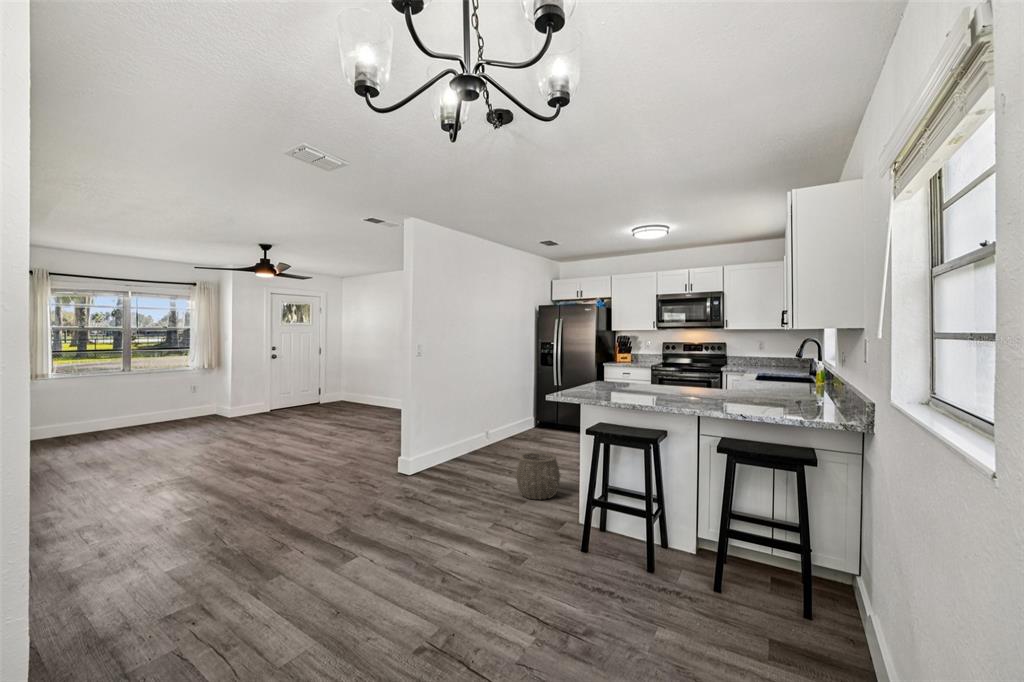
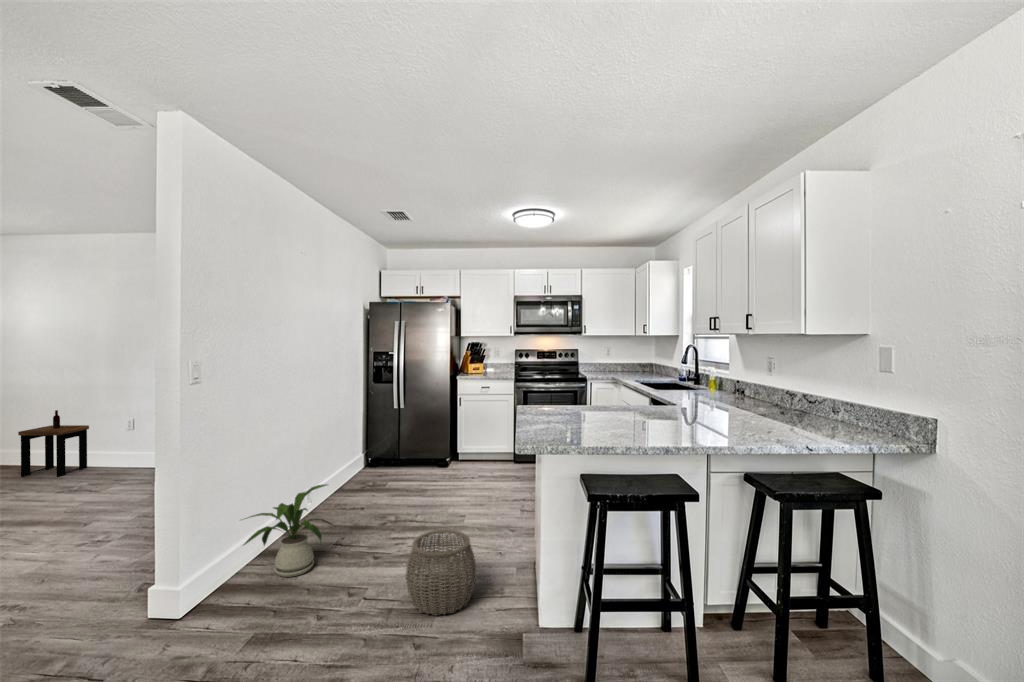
side table: none [349,377,381,416] -> present [18,410,89,477]
house plant: none [438,421,492,472] -> present [244,484,332,577]

